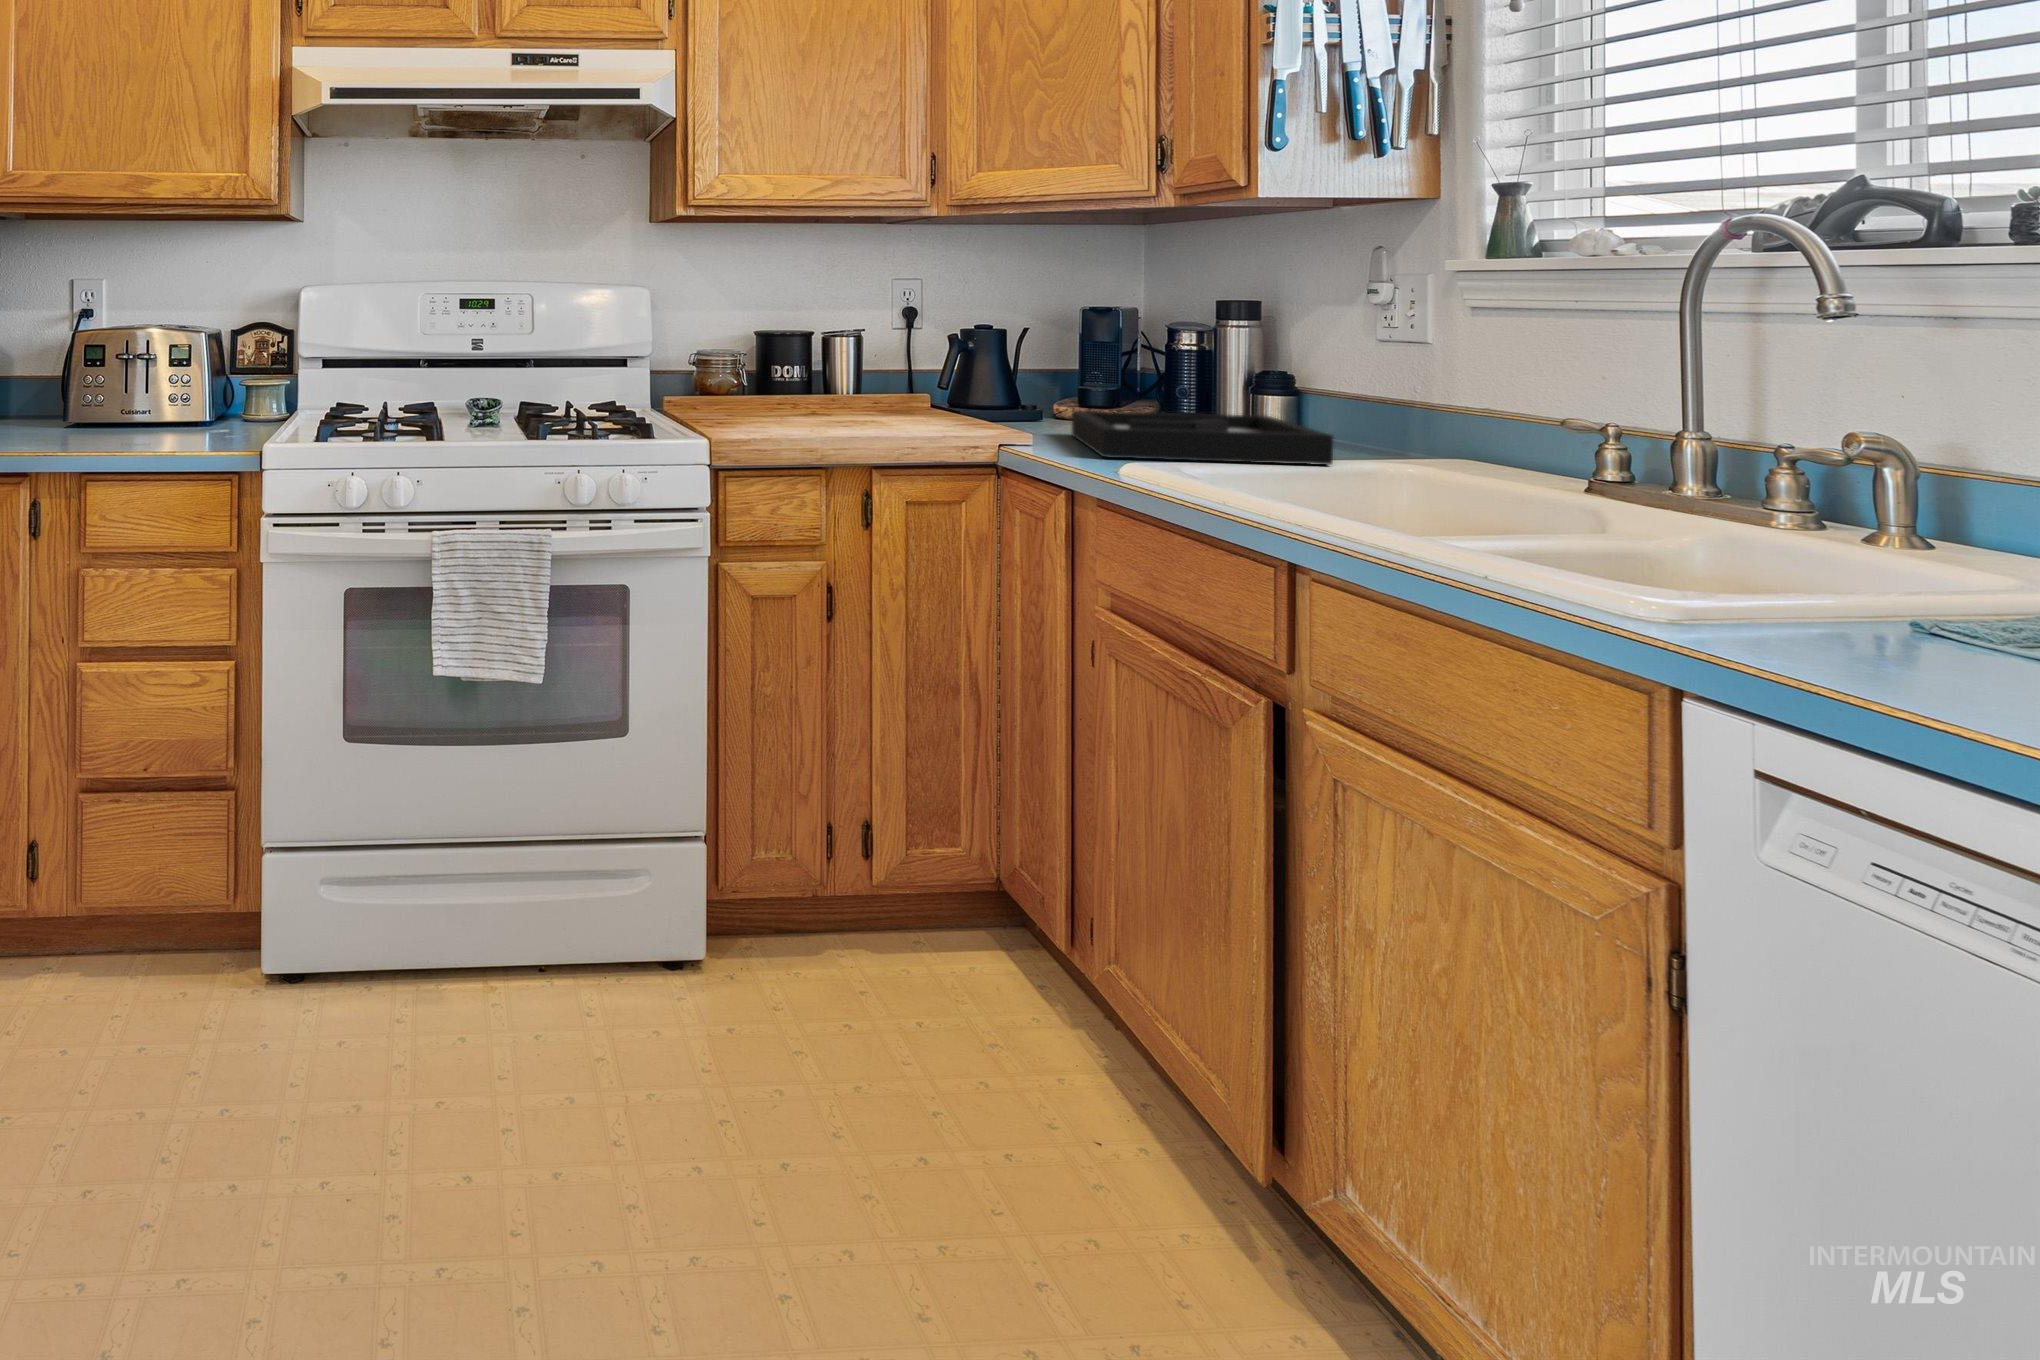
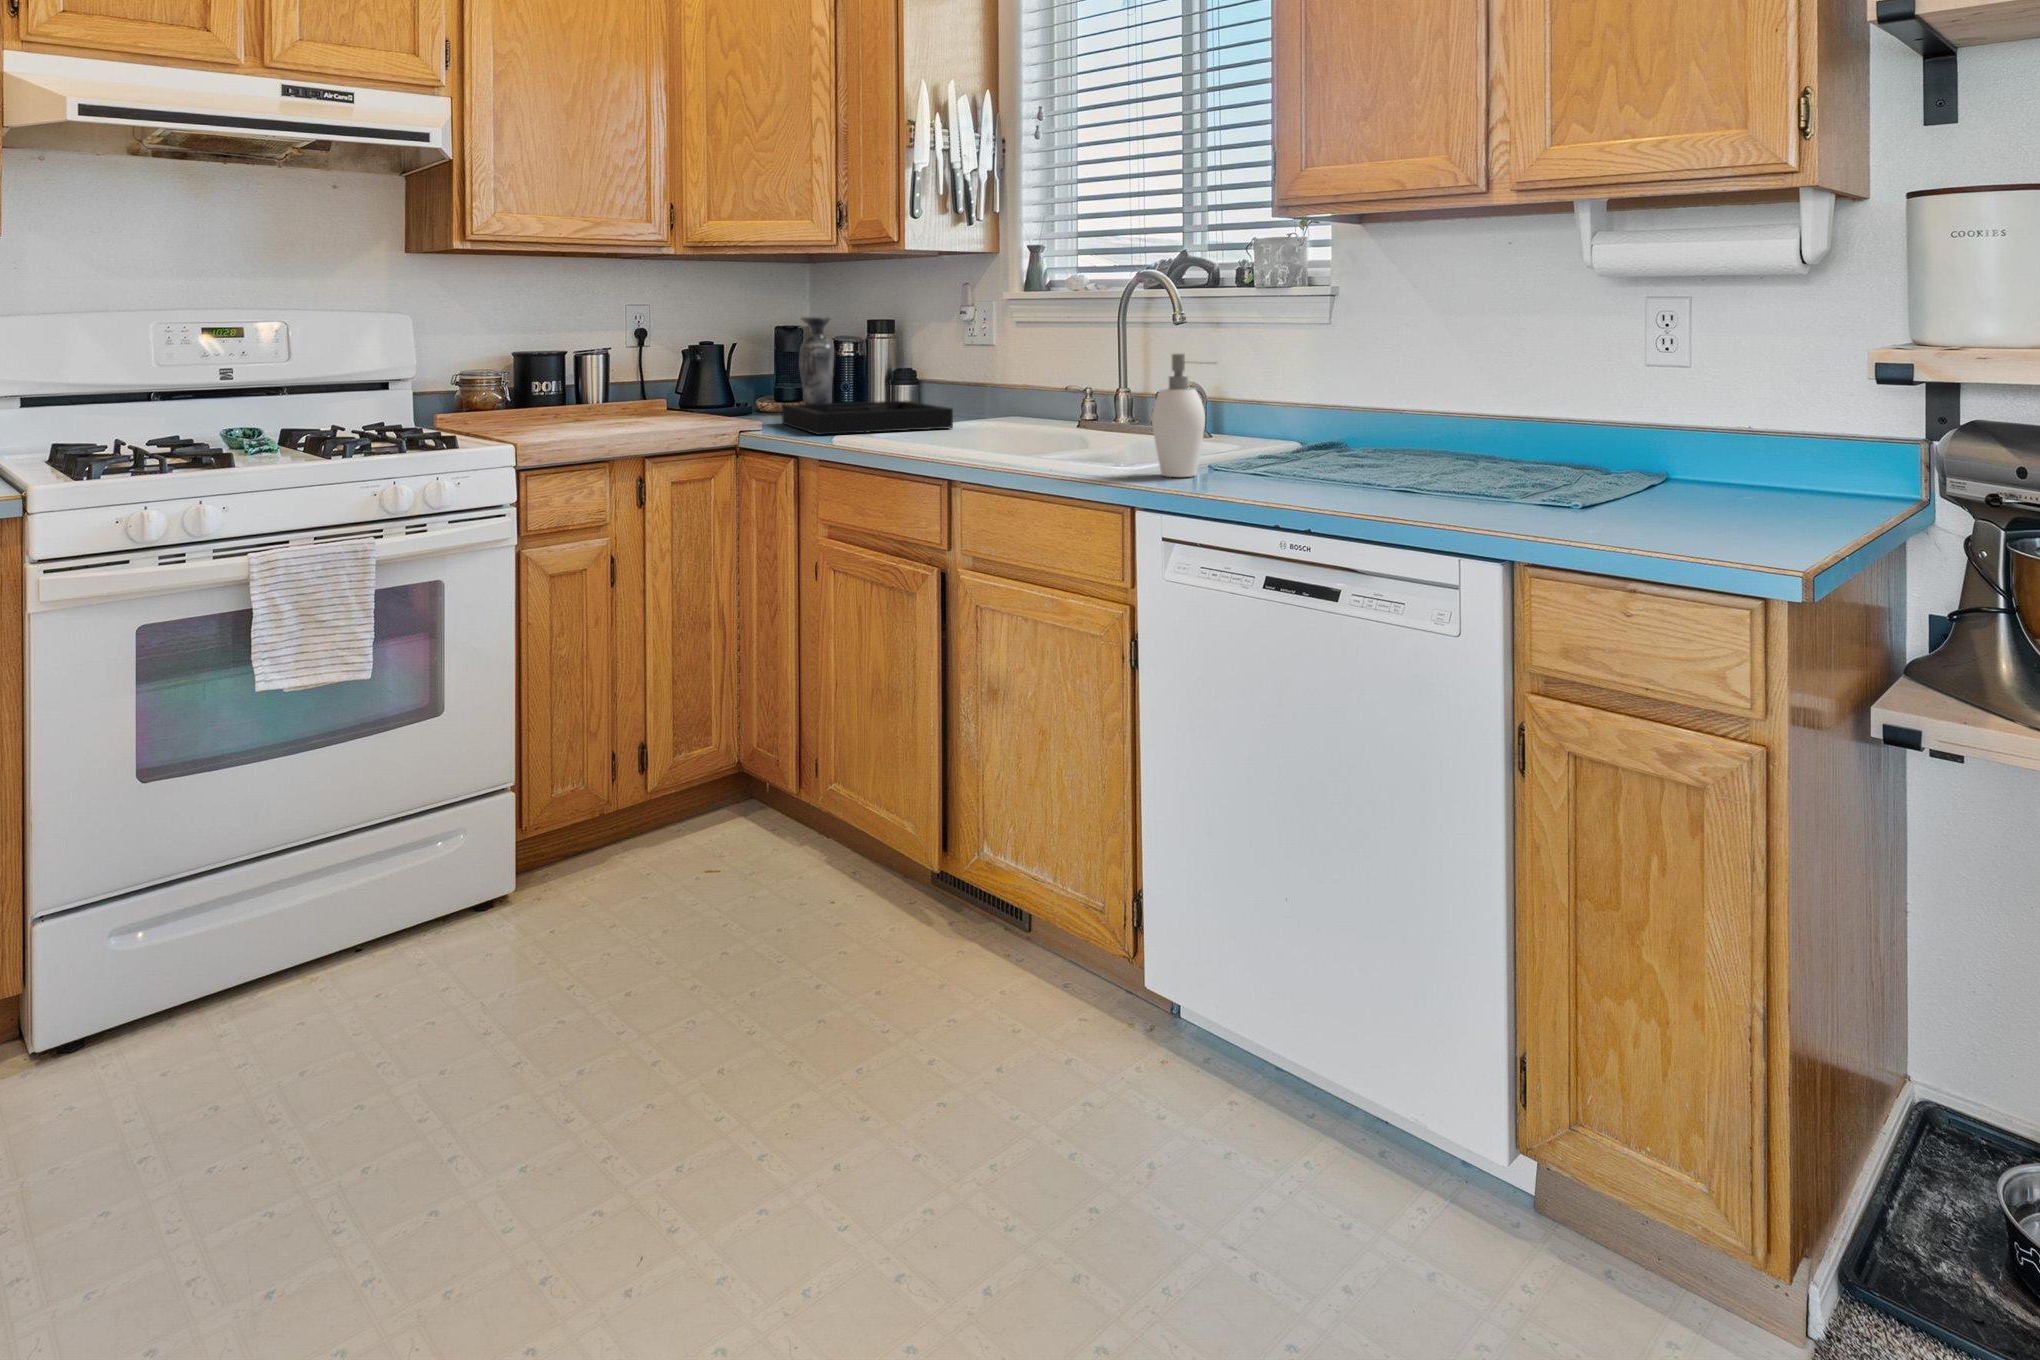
vase: none [1112,296,1163,424] -> present [799,317,834,404]
soap dispenser: none [1740,379,1949,642] -> present [1152,354,1205,477]

